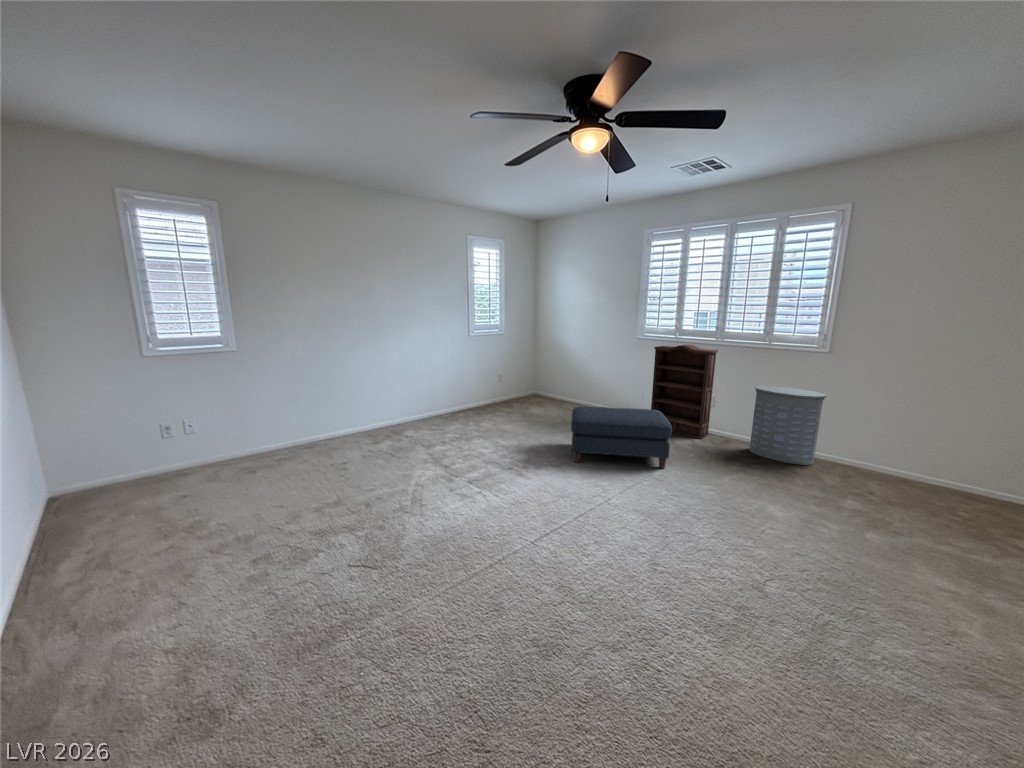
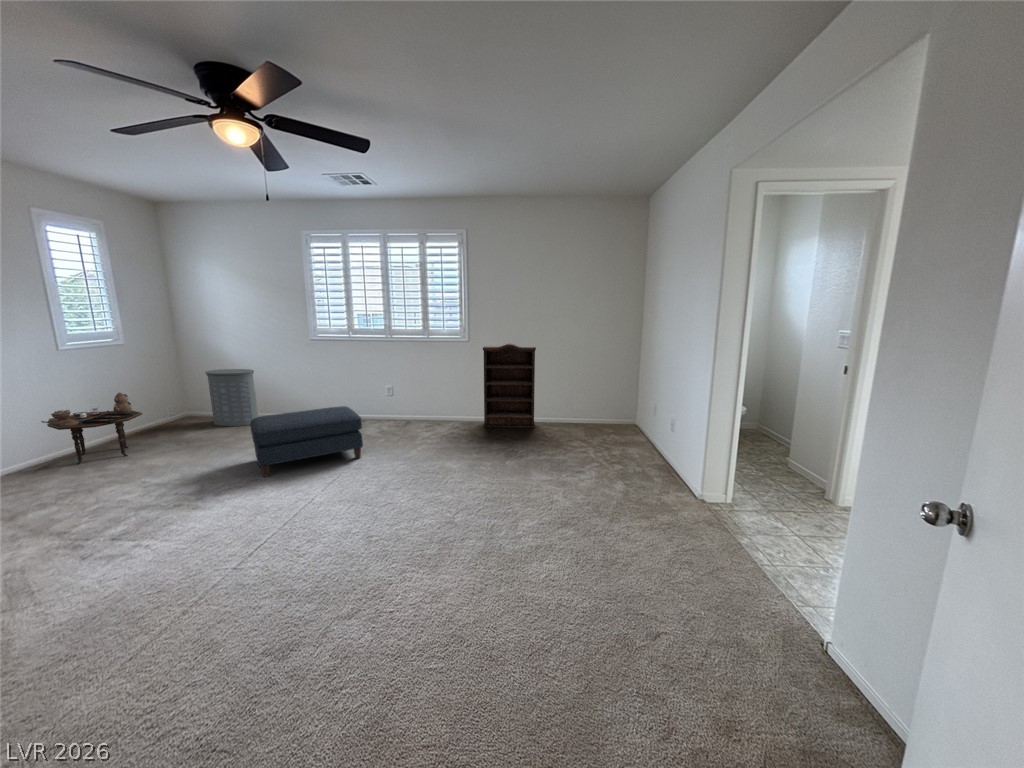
bookshelf: present [651,345,718,439] -> present [483,343,536,428]
side table: none [457,370,508,418] -> present [41,392,142,464]
laundry hamper: present [749,386,826,465] -> present [205,369,258,426]

